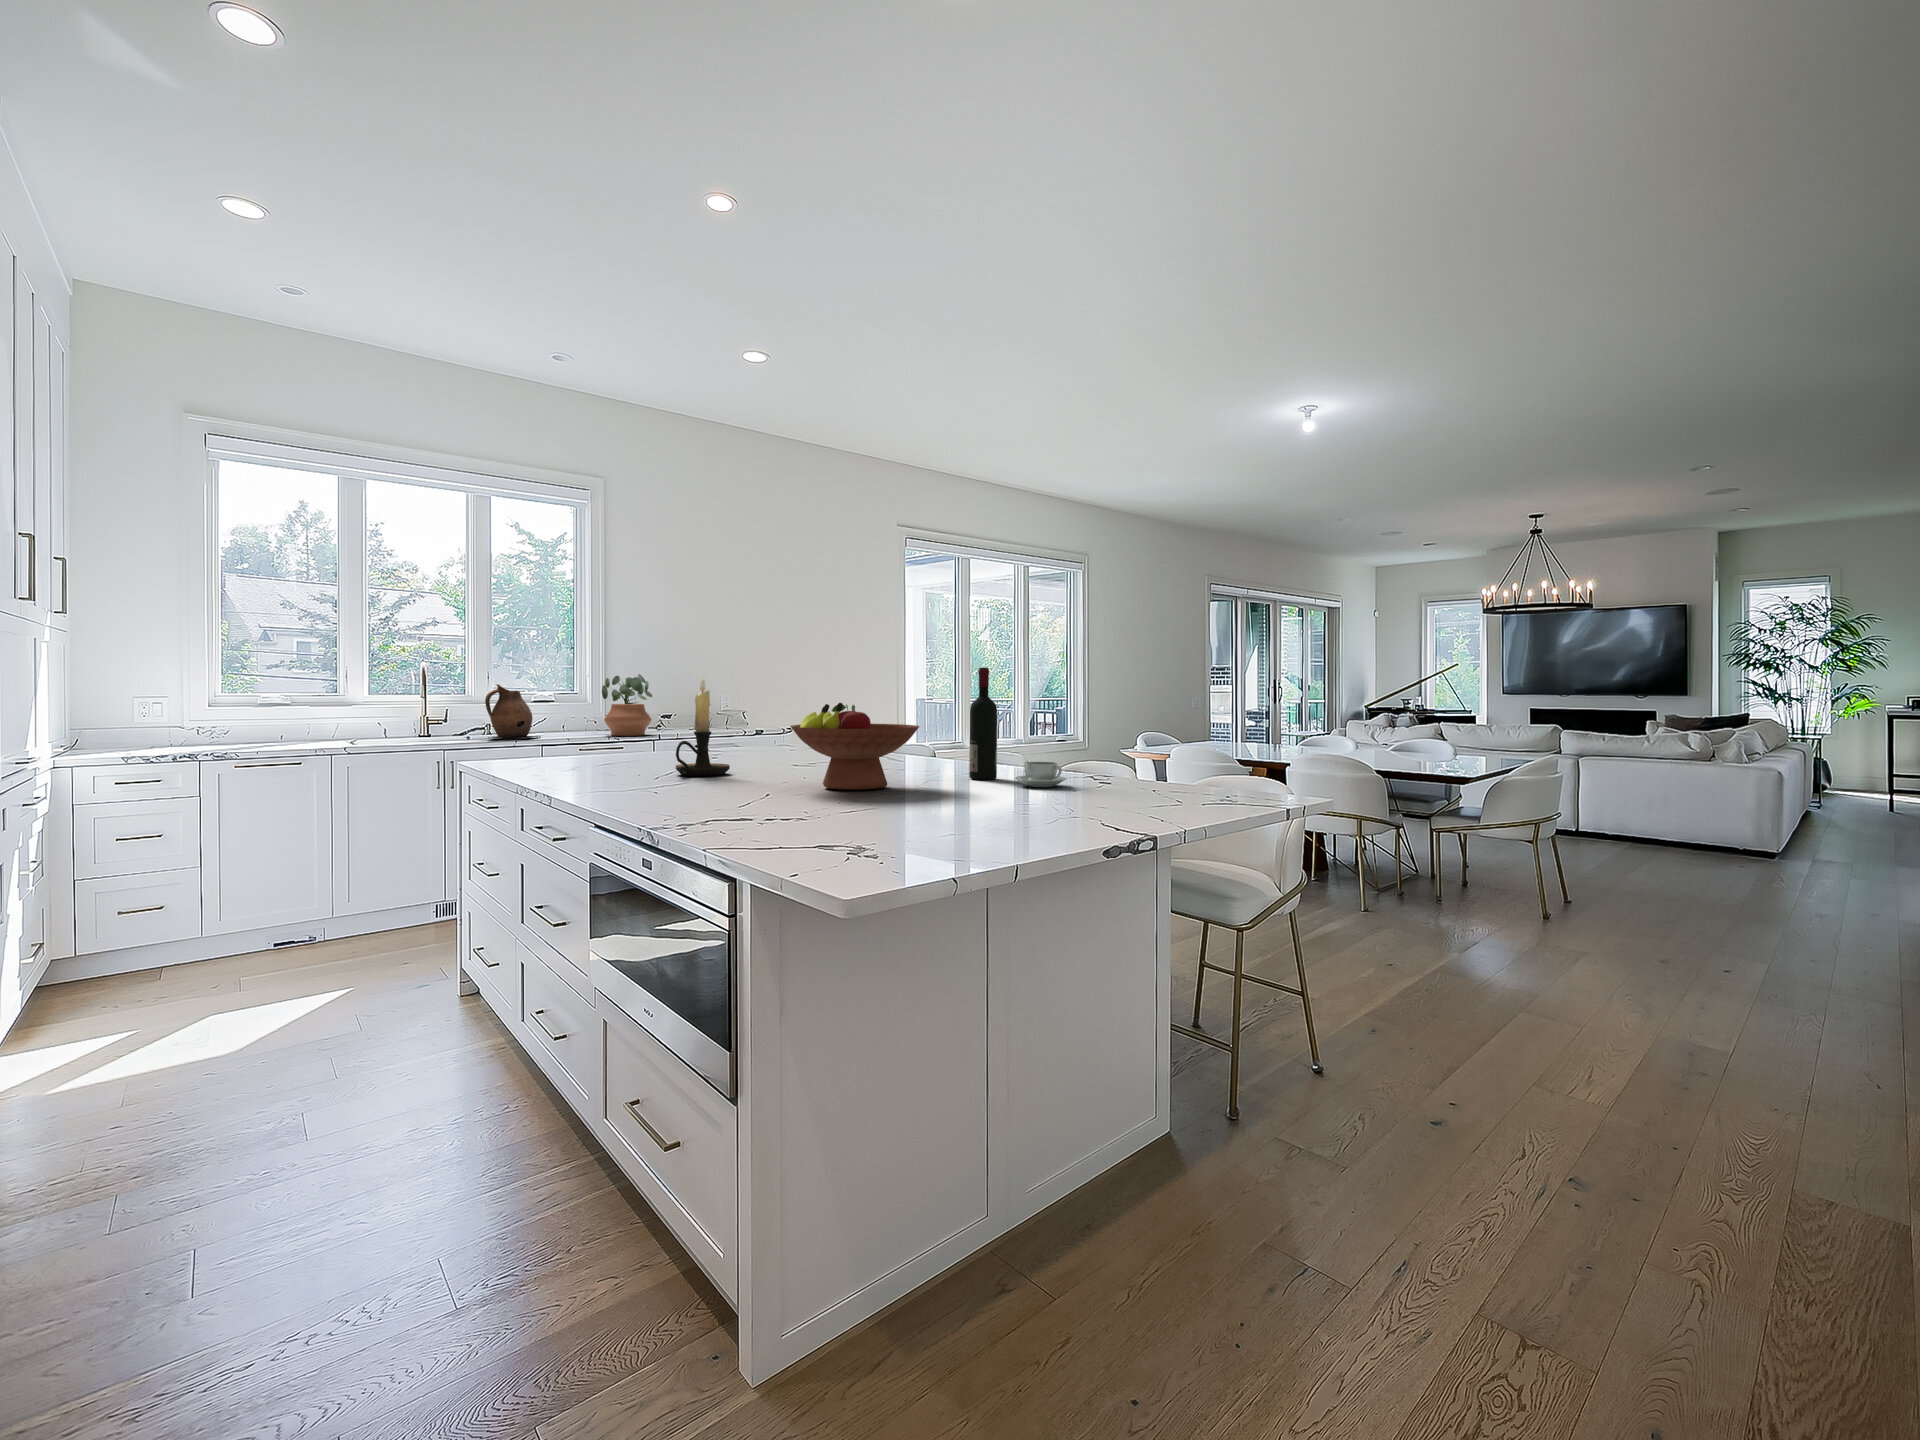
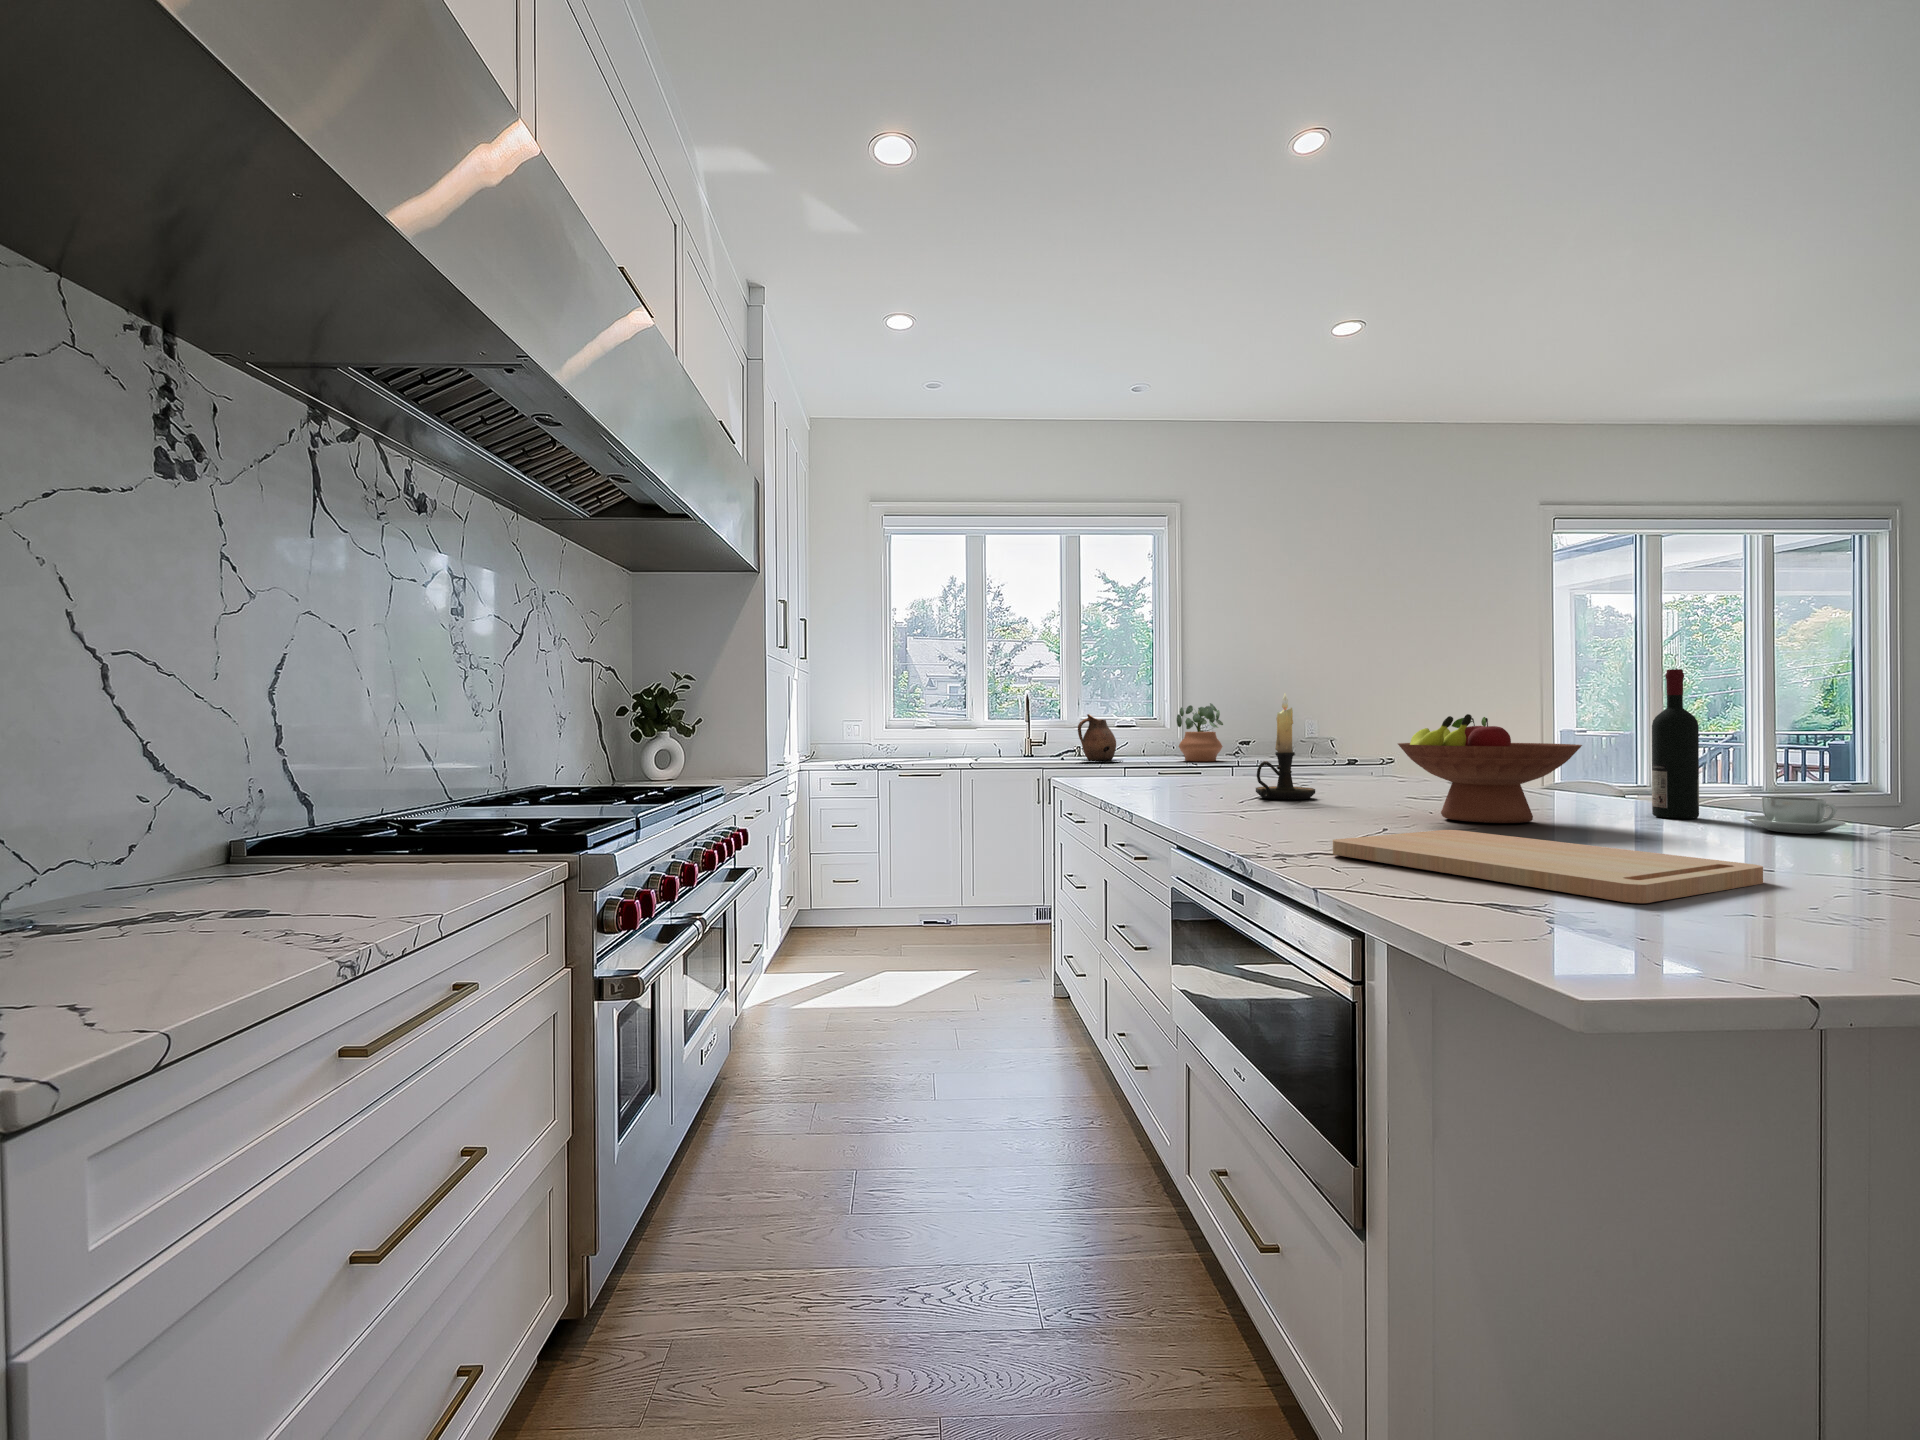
cutting board: none [725,797,989,841] -> present [1333,830,1763,903]

